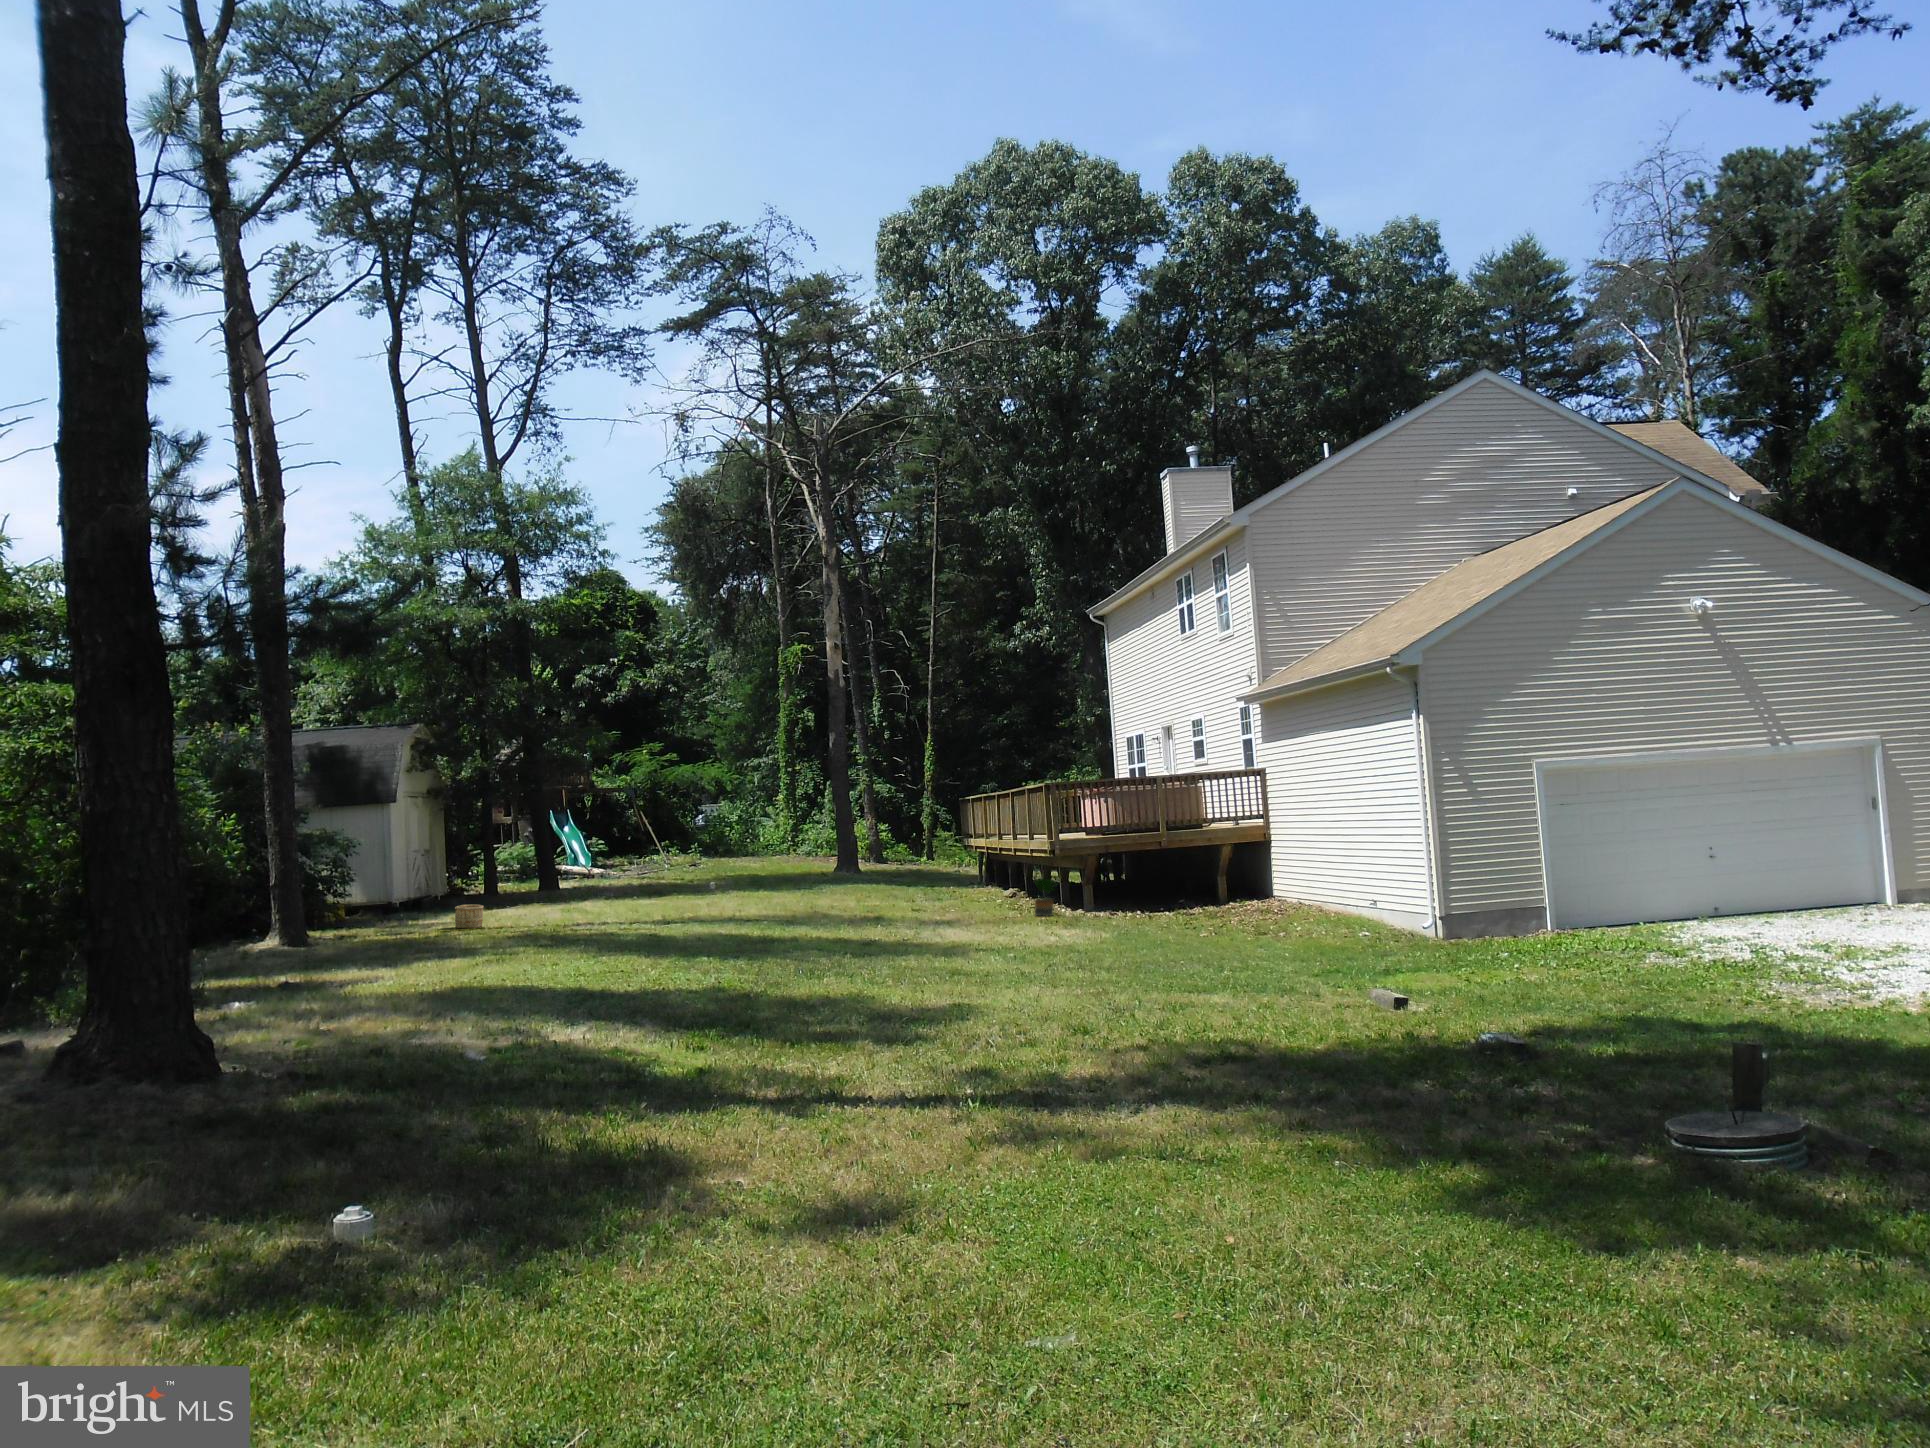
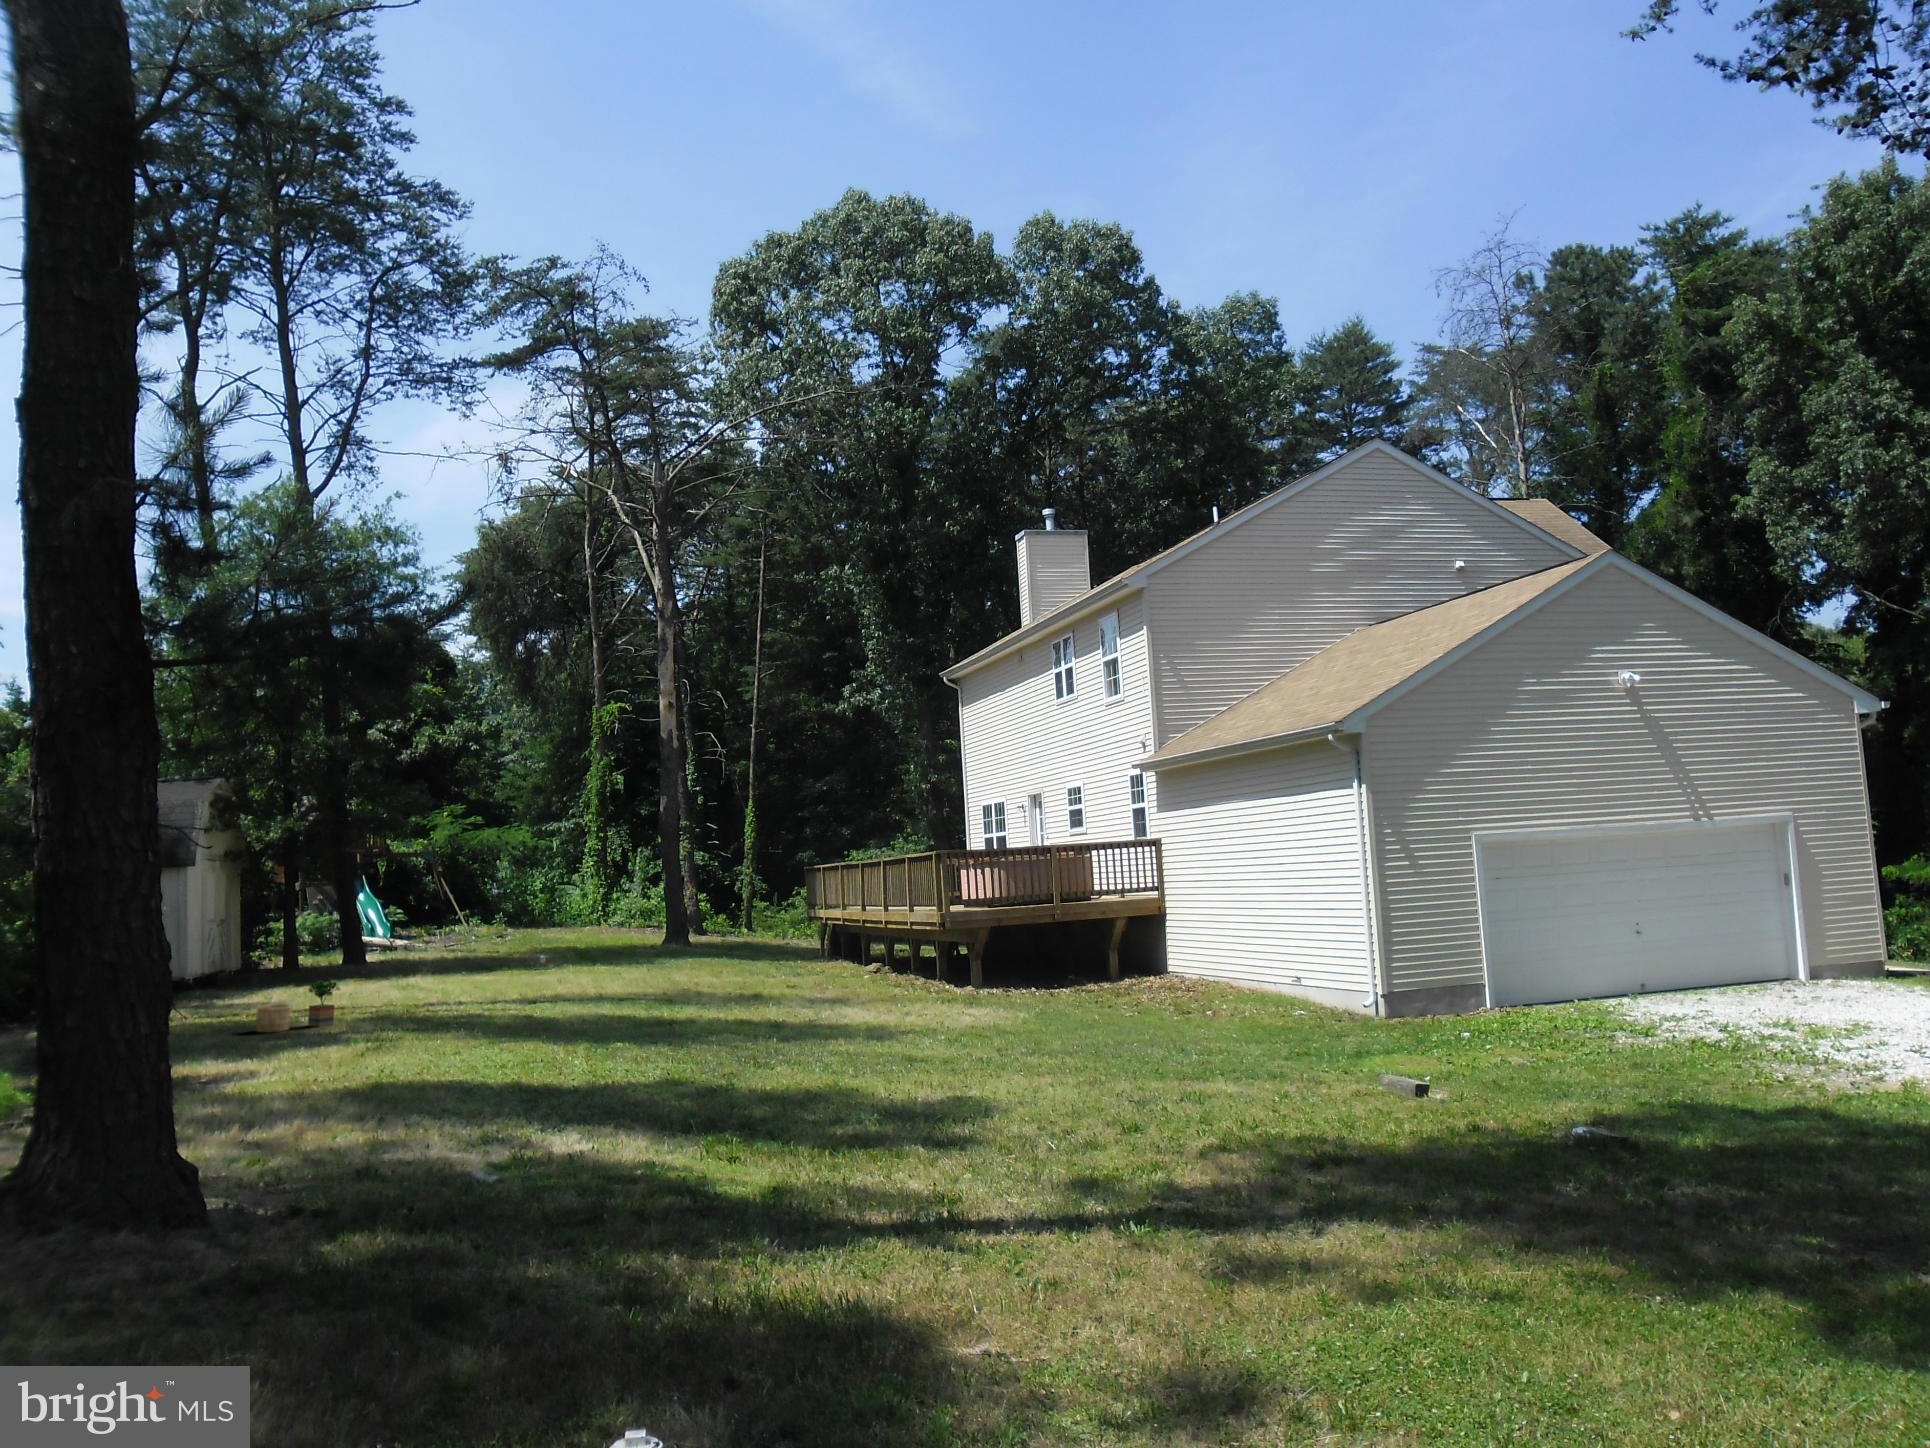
potted tree: present [1035,879,1057,916] -> present [308,981,340,1027]

